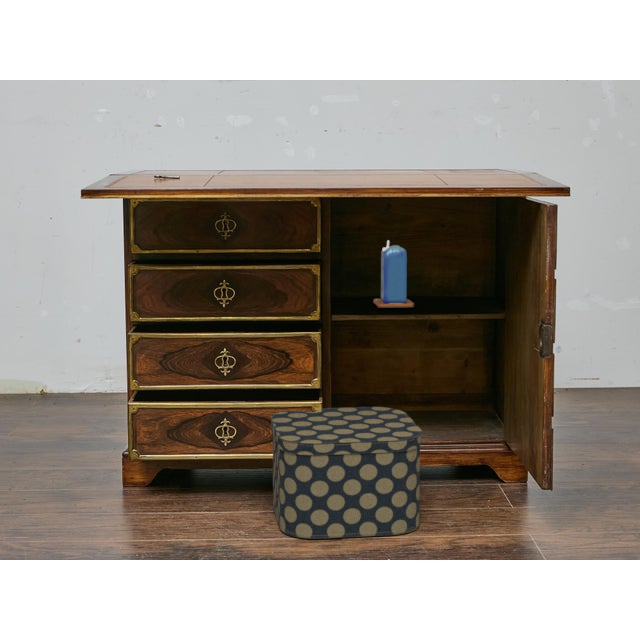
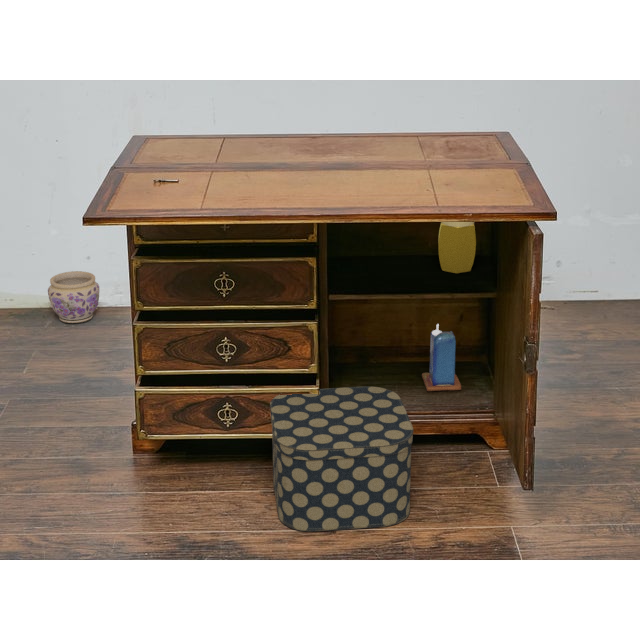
candle: present [373,240,414,308] -> present [422,324,461,391]
jar: none [439,244,477,305] -> present [438,222,476,273]
planter: none [36,353,89,403] -> present [48,271,99,324]

